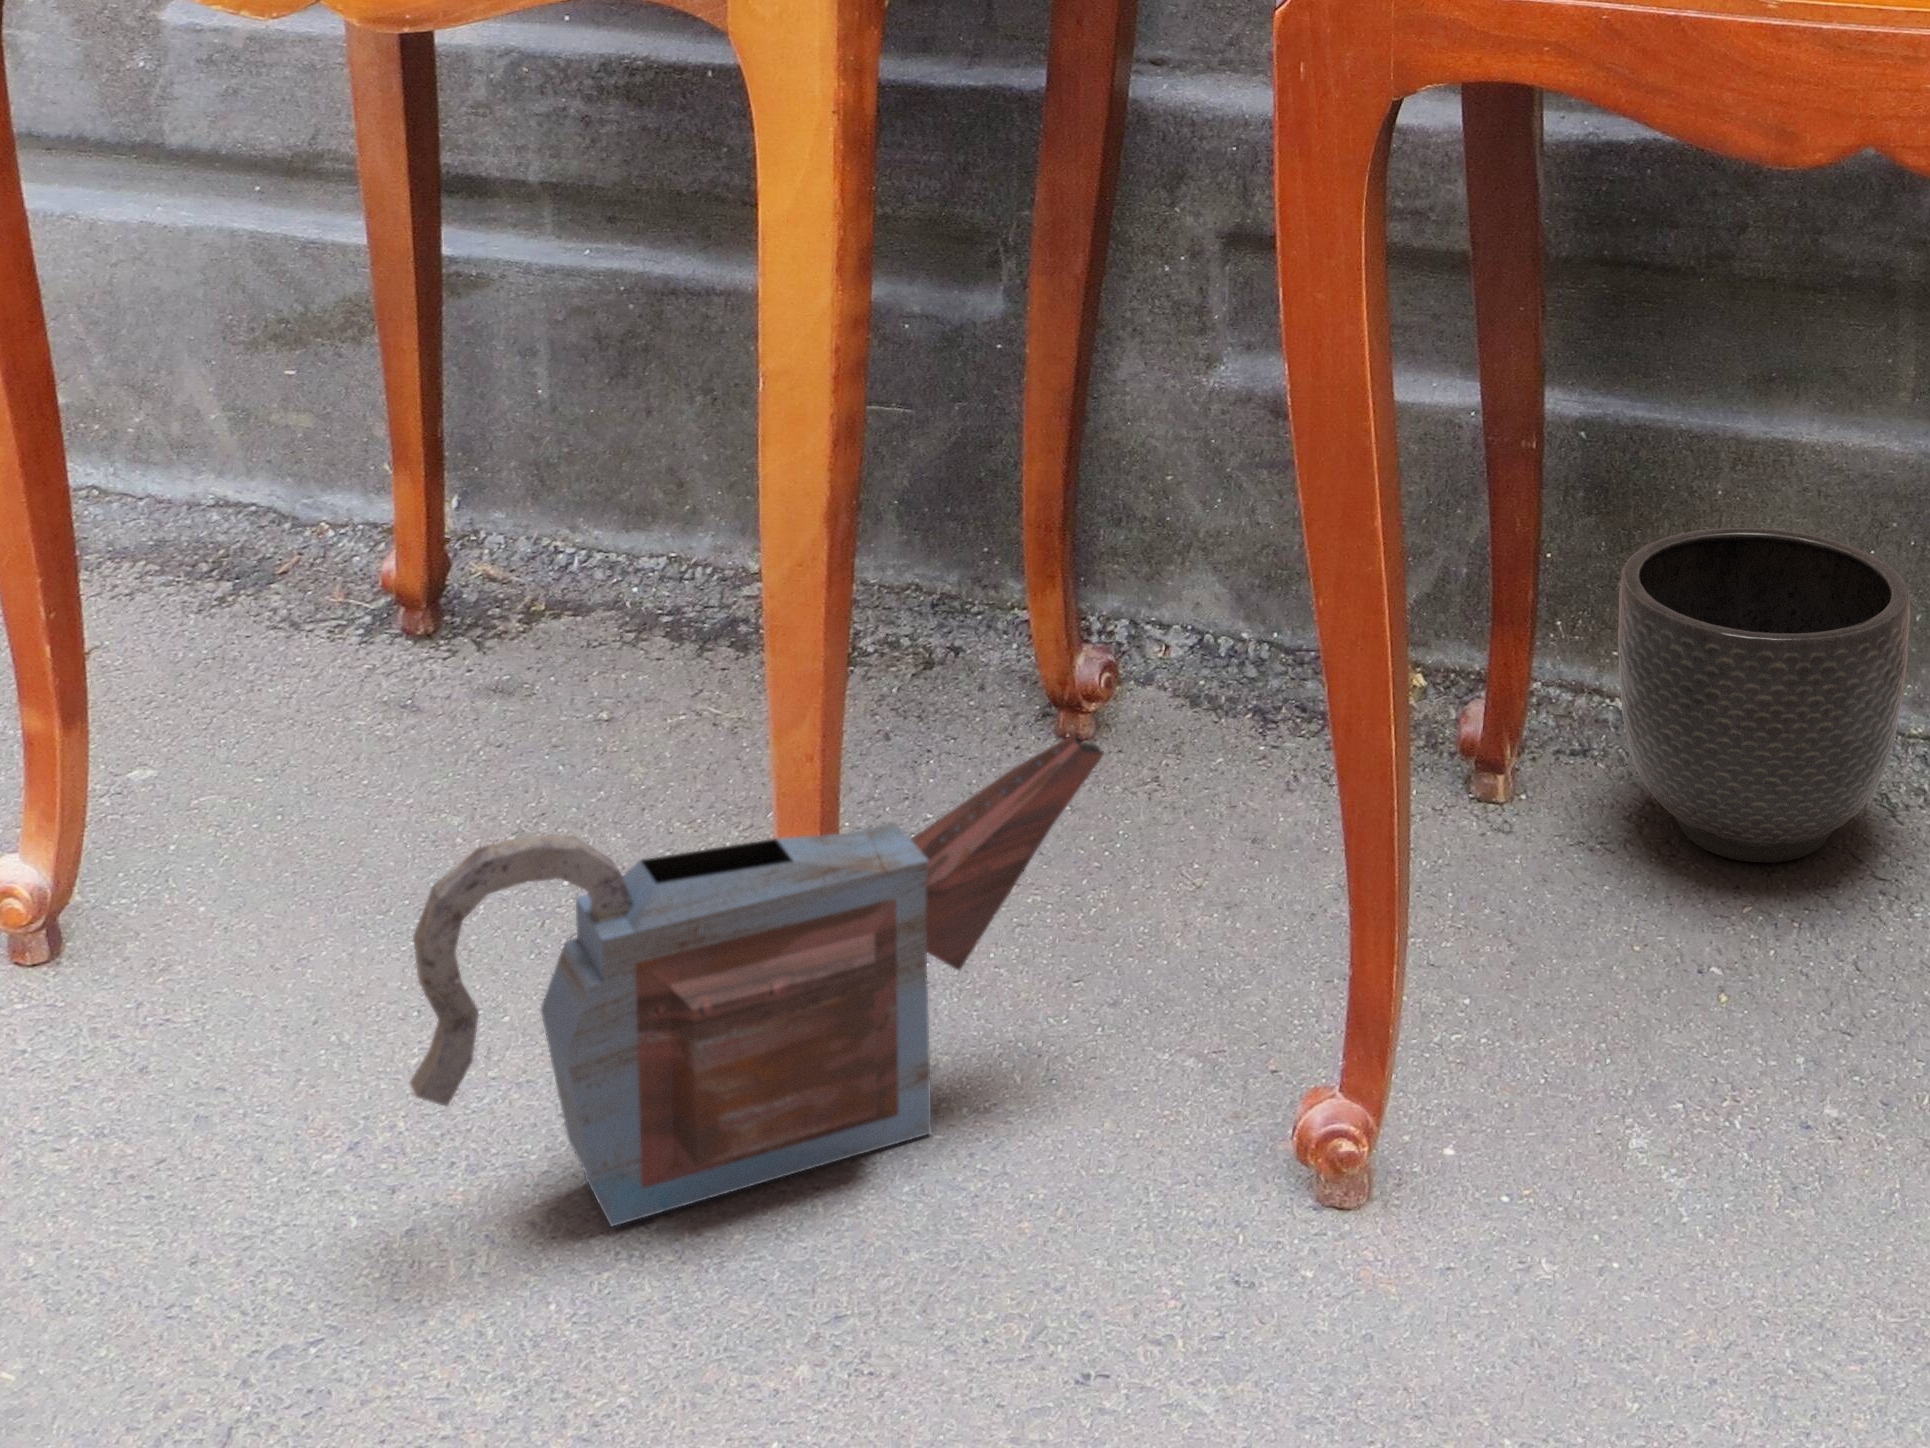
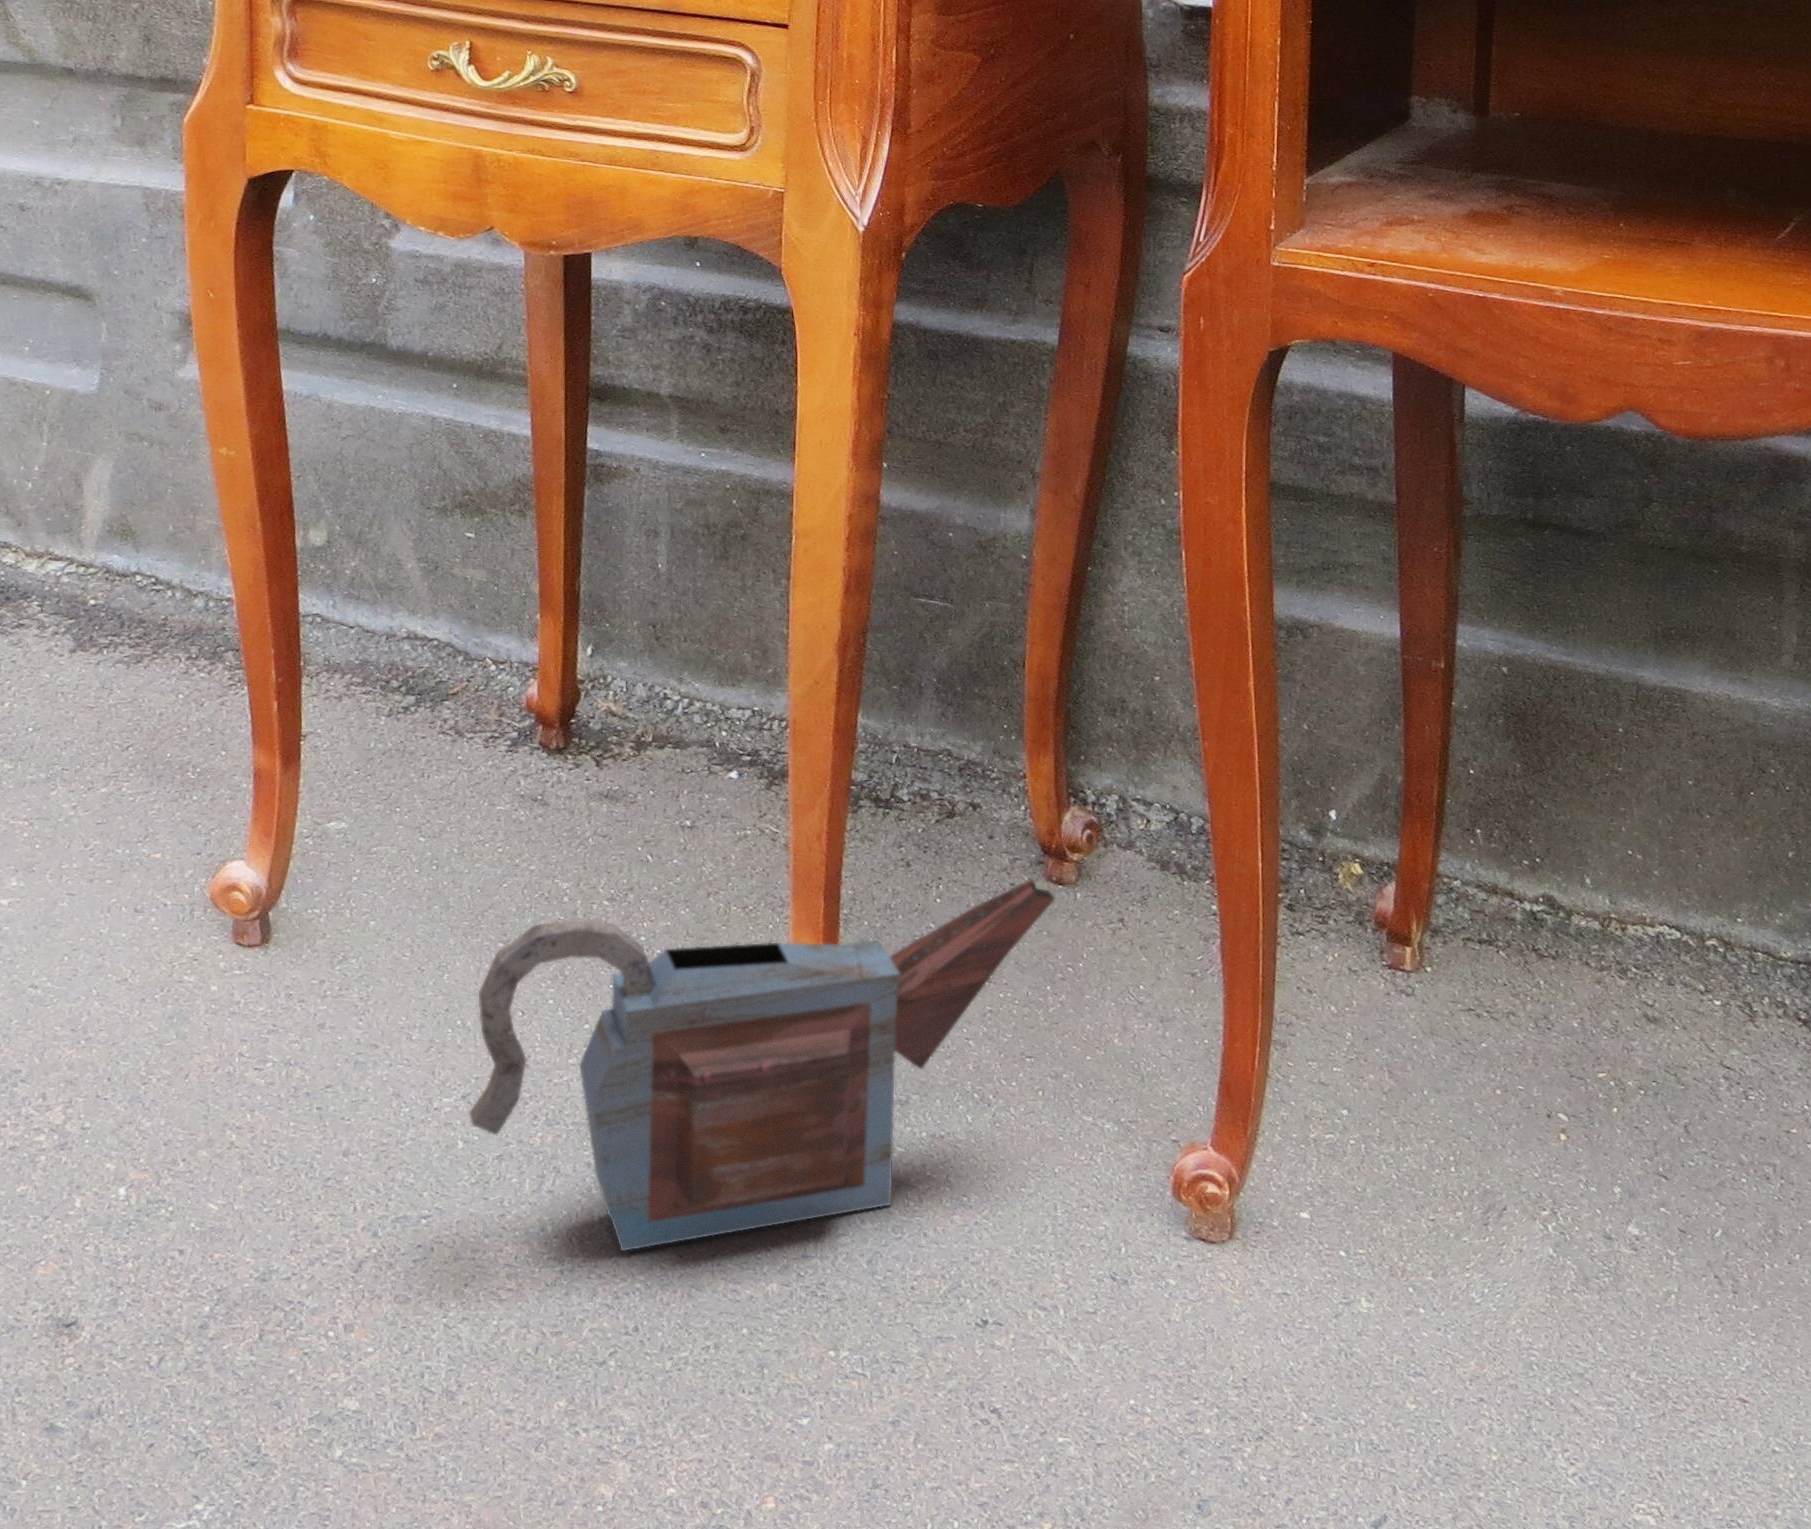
planter: present [1618,528,1910,863] -> none [1519,758,1774,1053]

